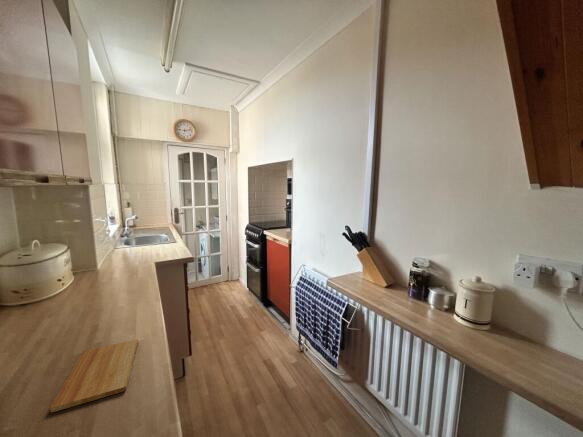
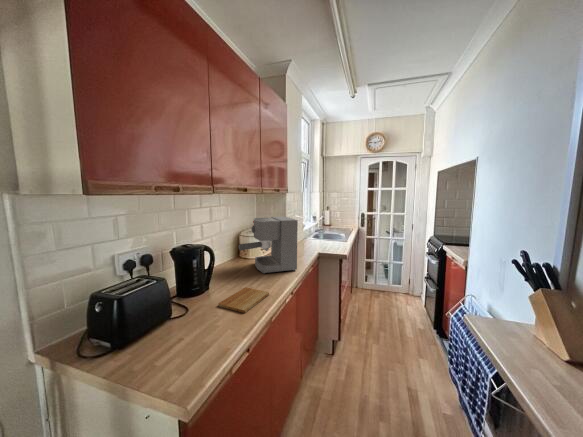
coffee maker: none [24,222,145,317] -> present [238,217,298,274]

